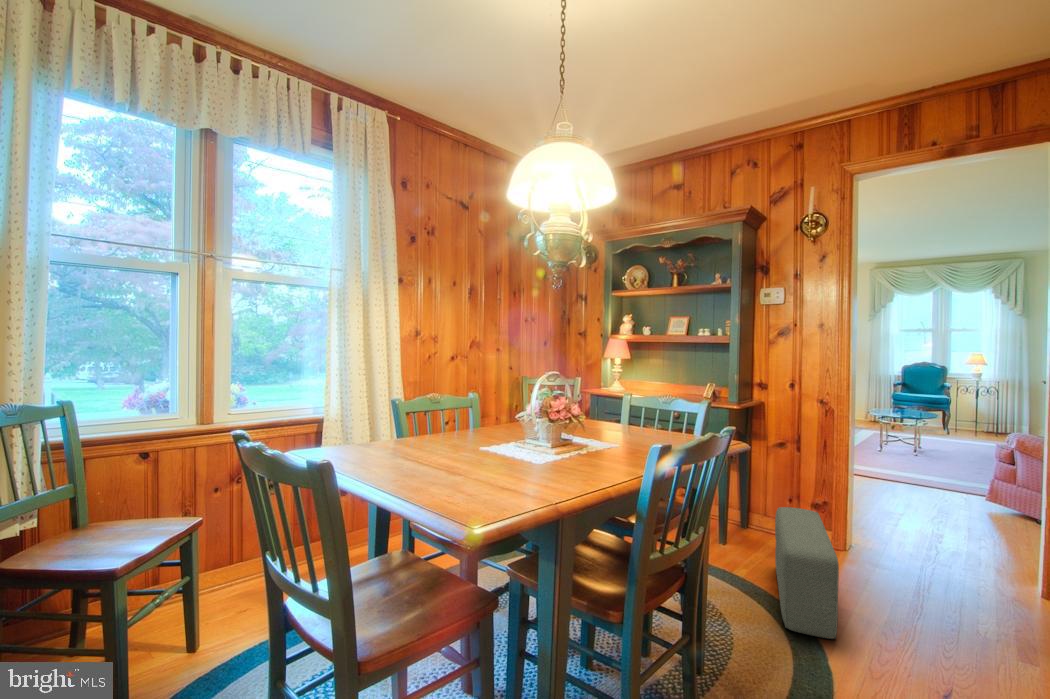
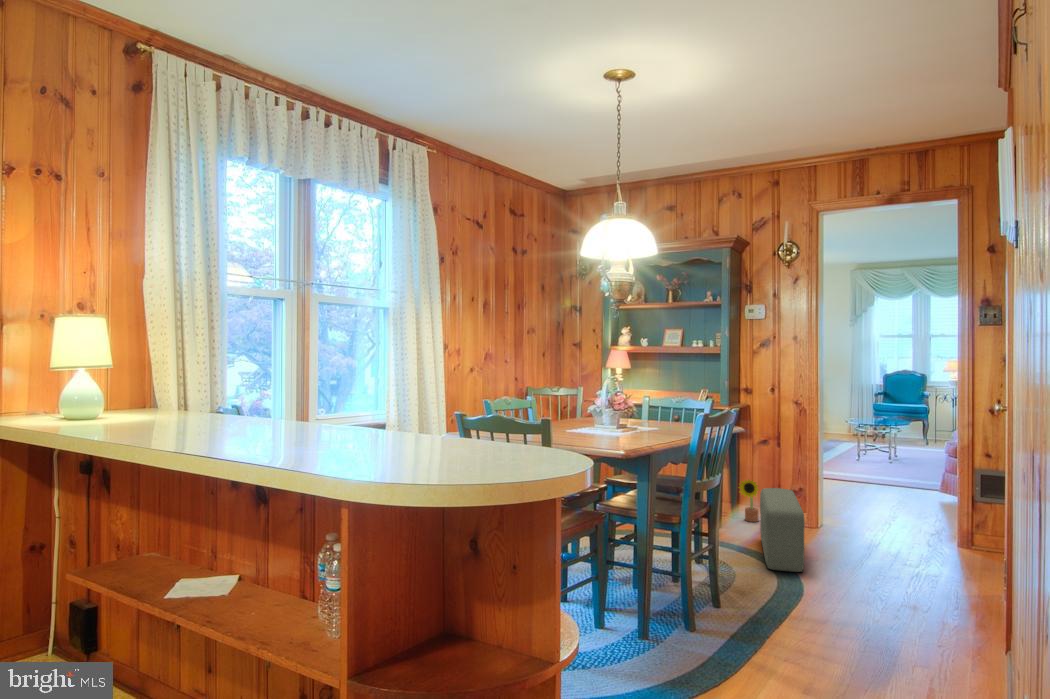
decorative plant: none [748,487,775,537] -> present [739,479,759,522]

